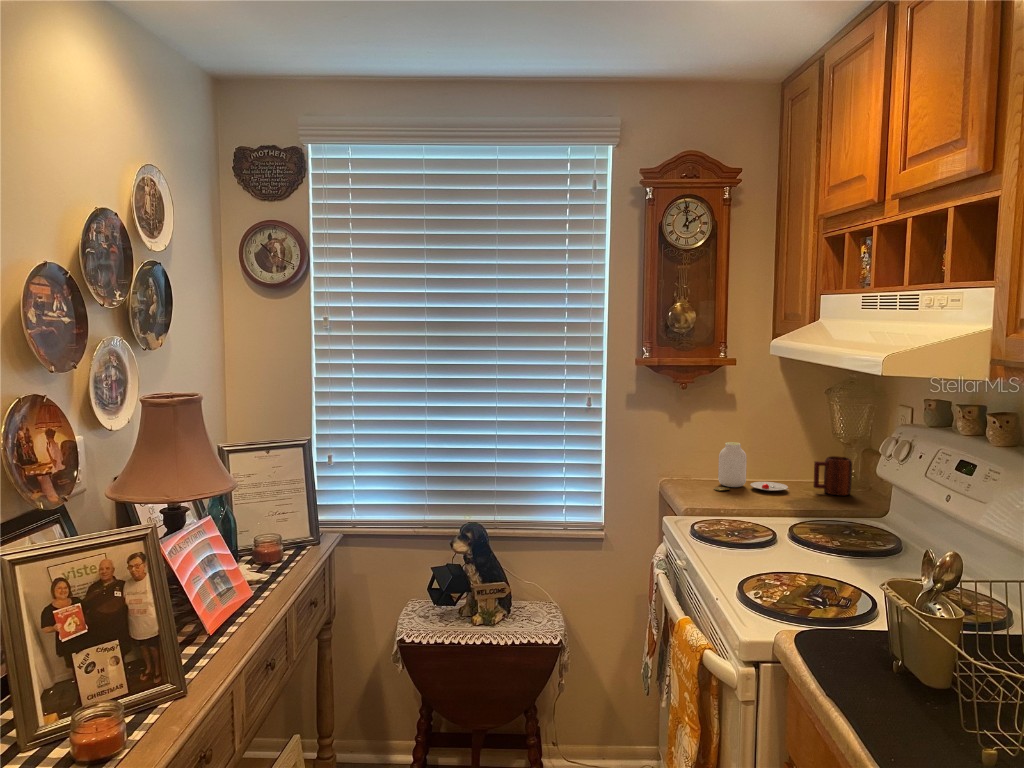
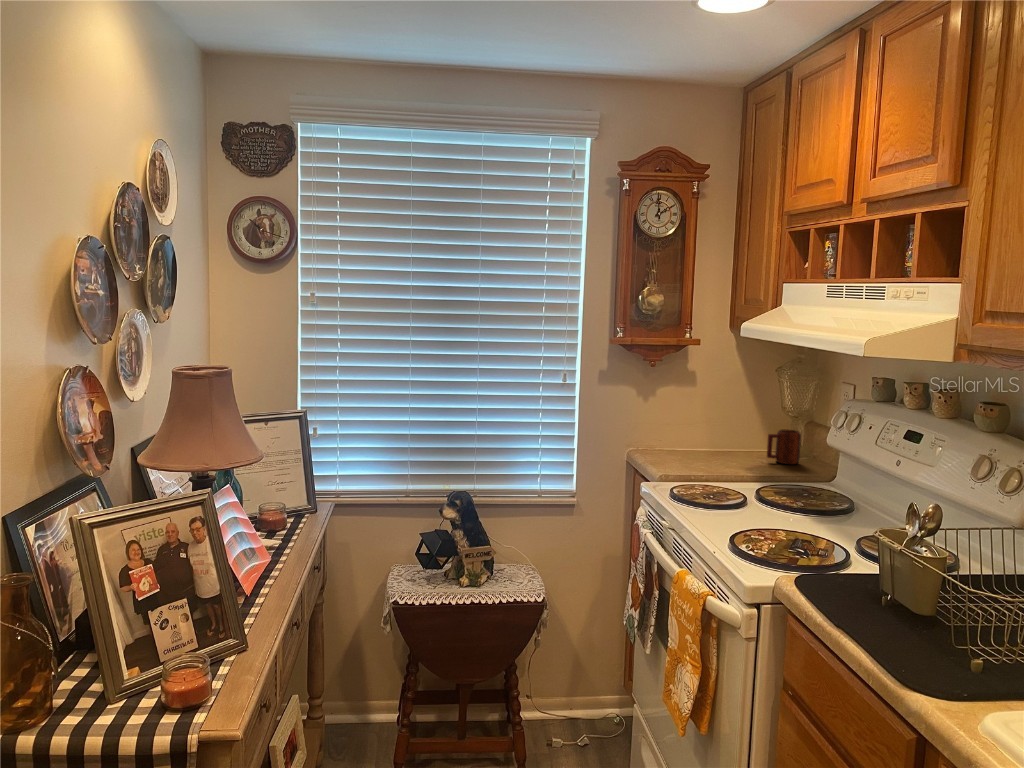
jar: present [714,442,789,491] -> none [679,417,747,460]

